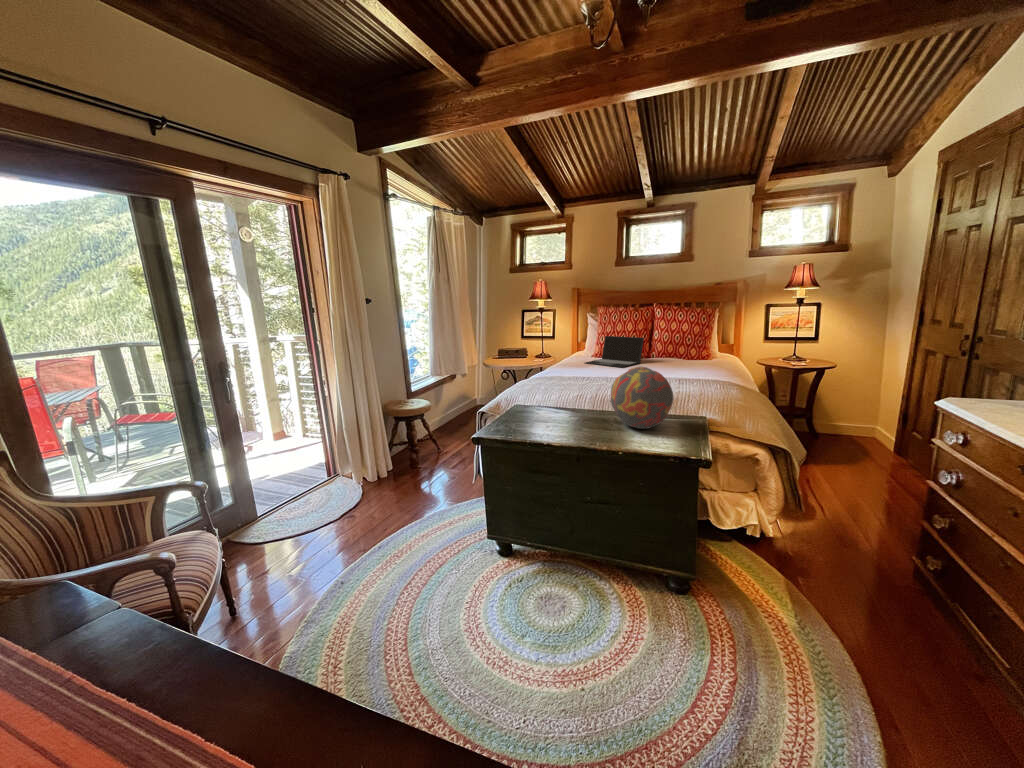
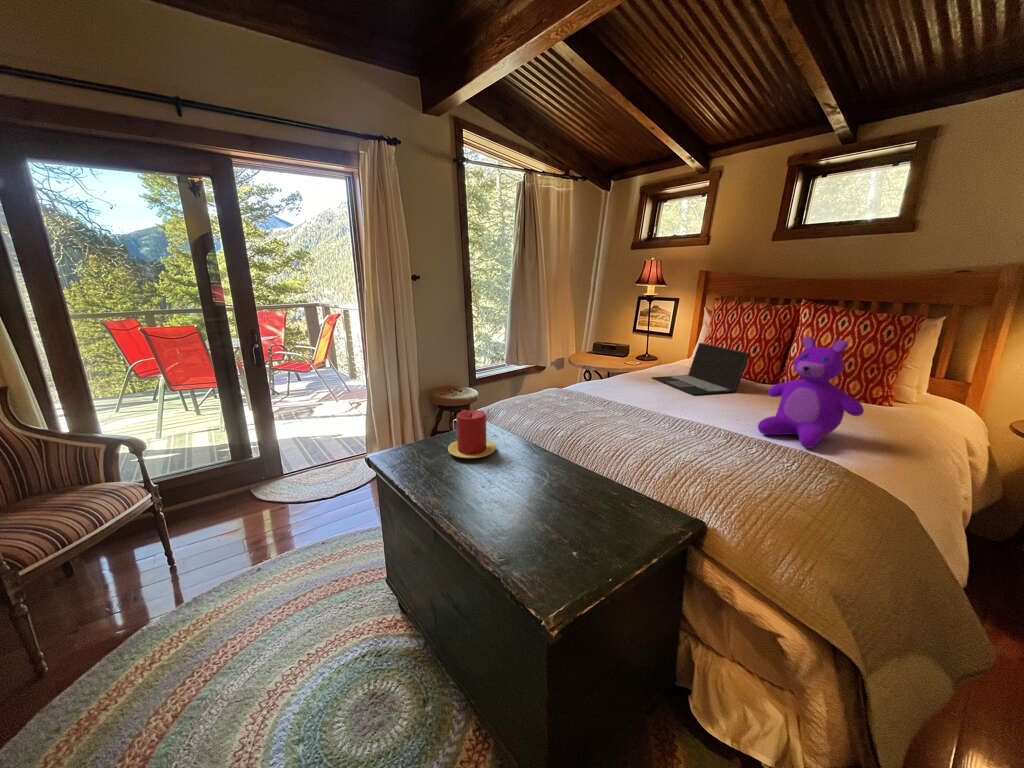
teddy bear: none [675,321,724,379] -> present [758,336,864,448]
decorative orb: present [610,367,673,429] -> none [528,410,635,522]
candle: none [520,389,555,422] -> present [448,410,496,458]

